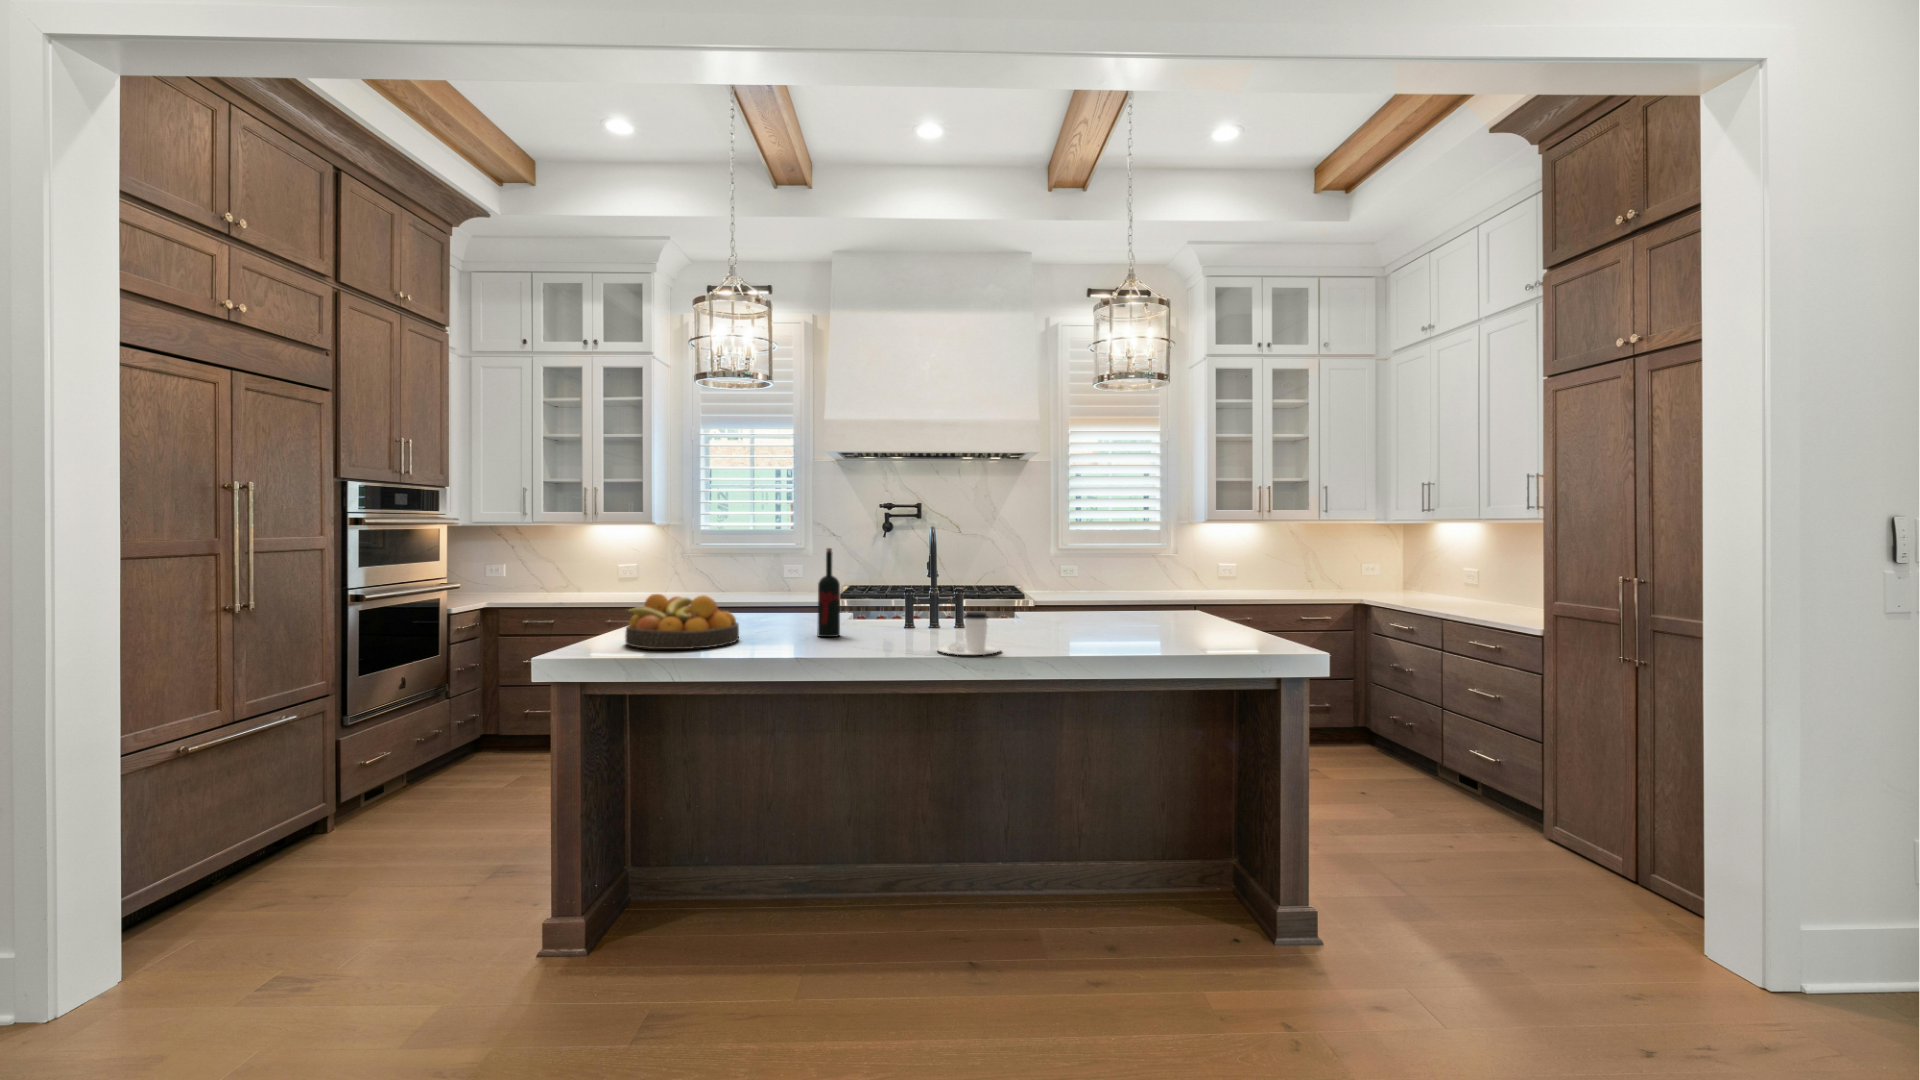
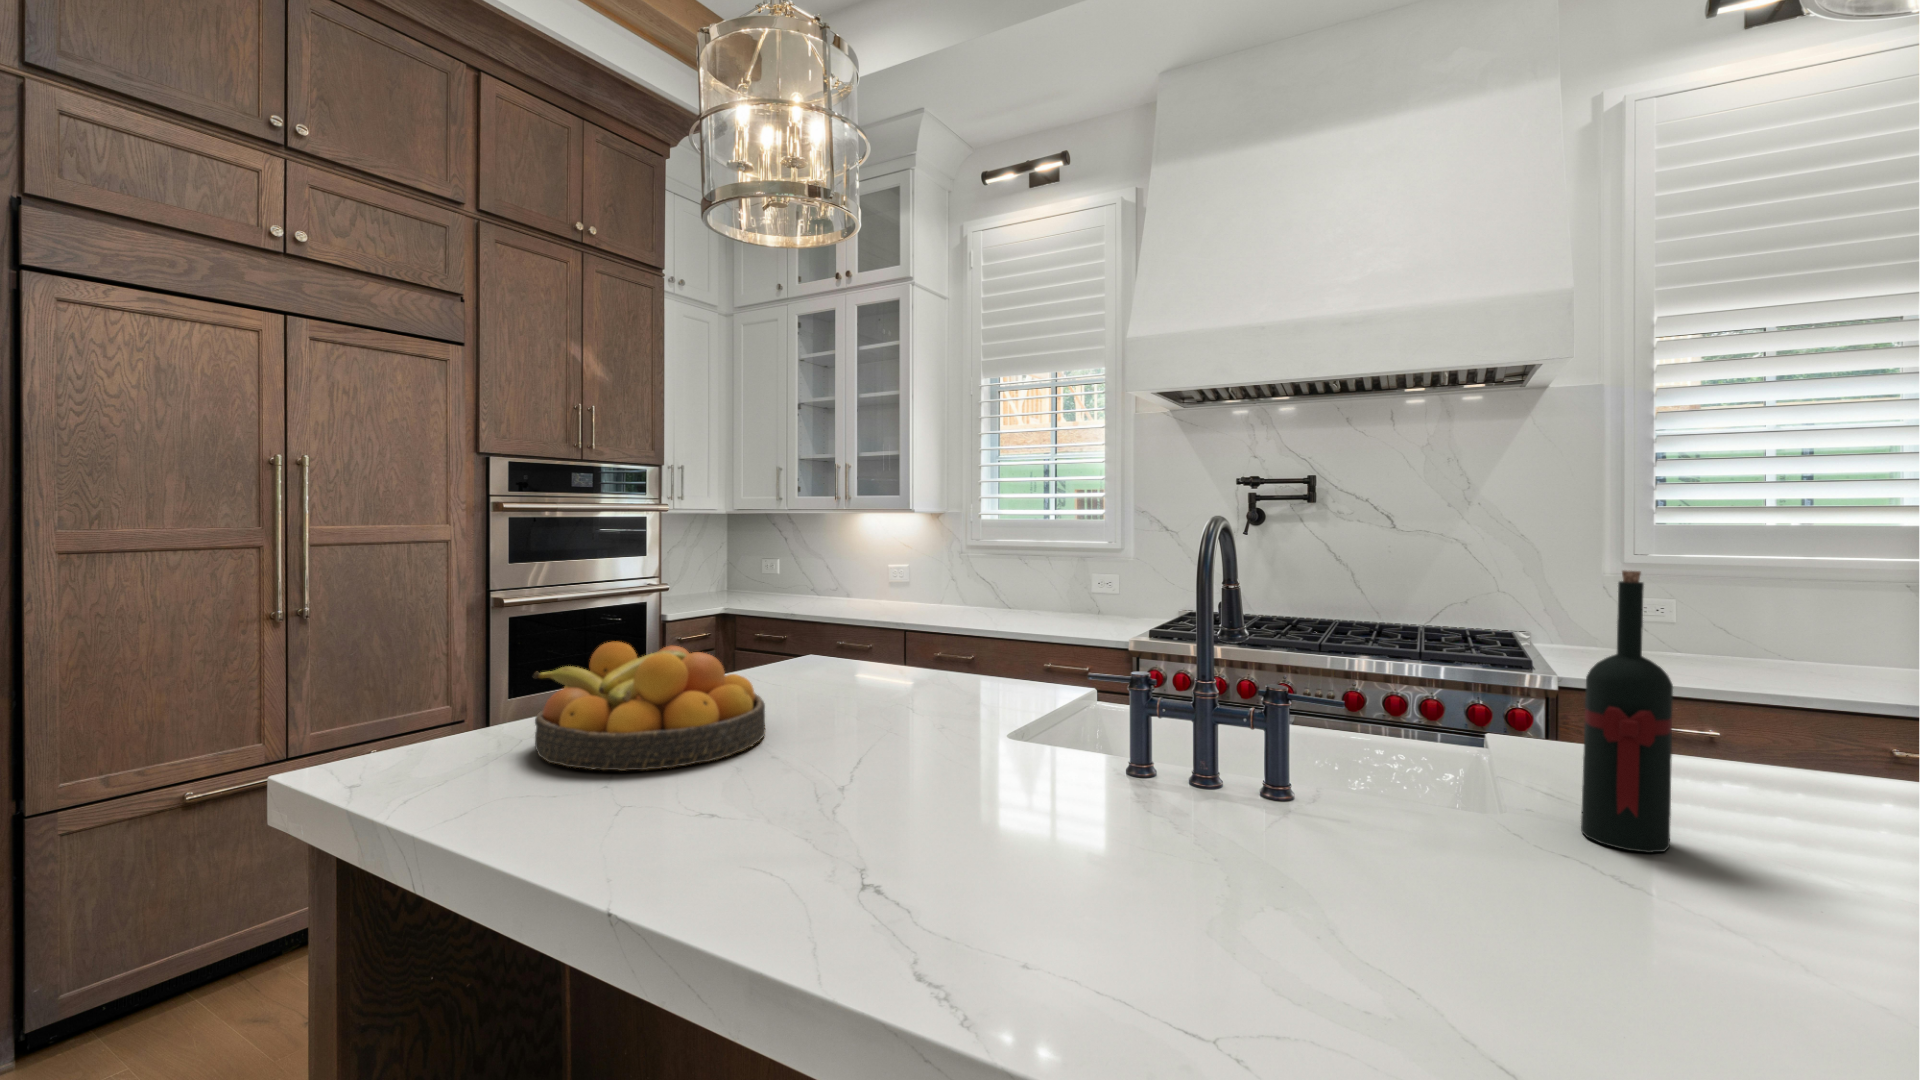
wine bottle: present [817,548,840,637] -> present [1581,570,1673,853]
coffee cup: present [937,612,1001,655] -> none [1100,781,1325,959]

